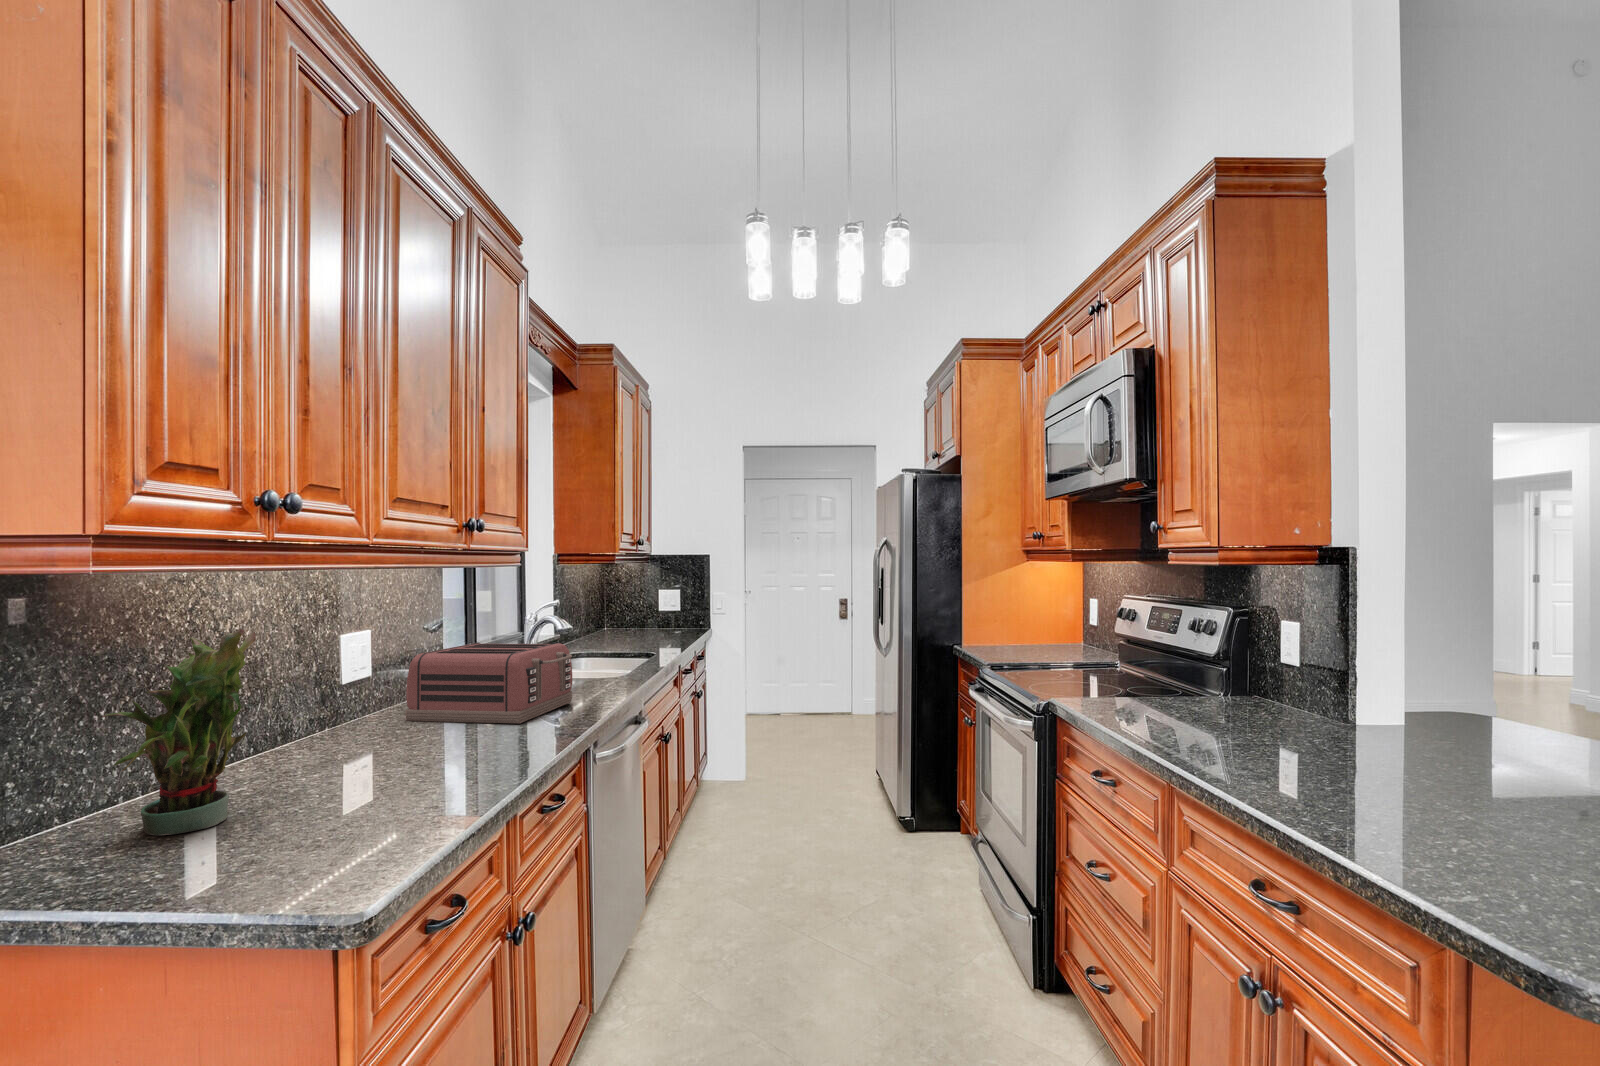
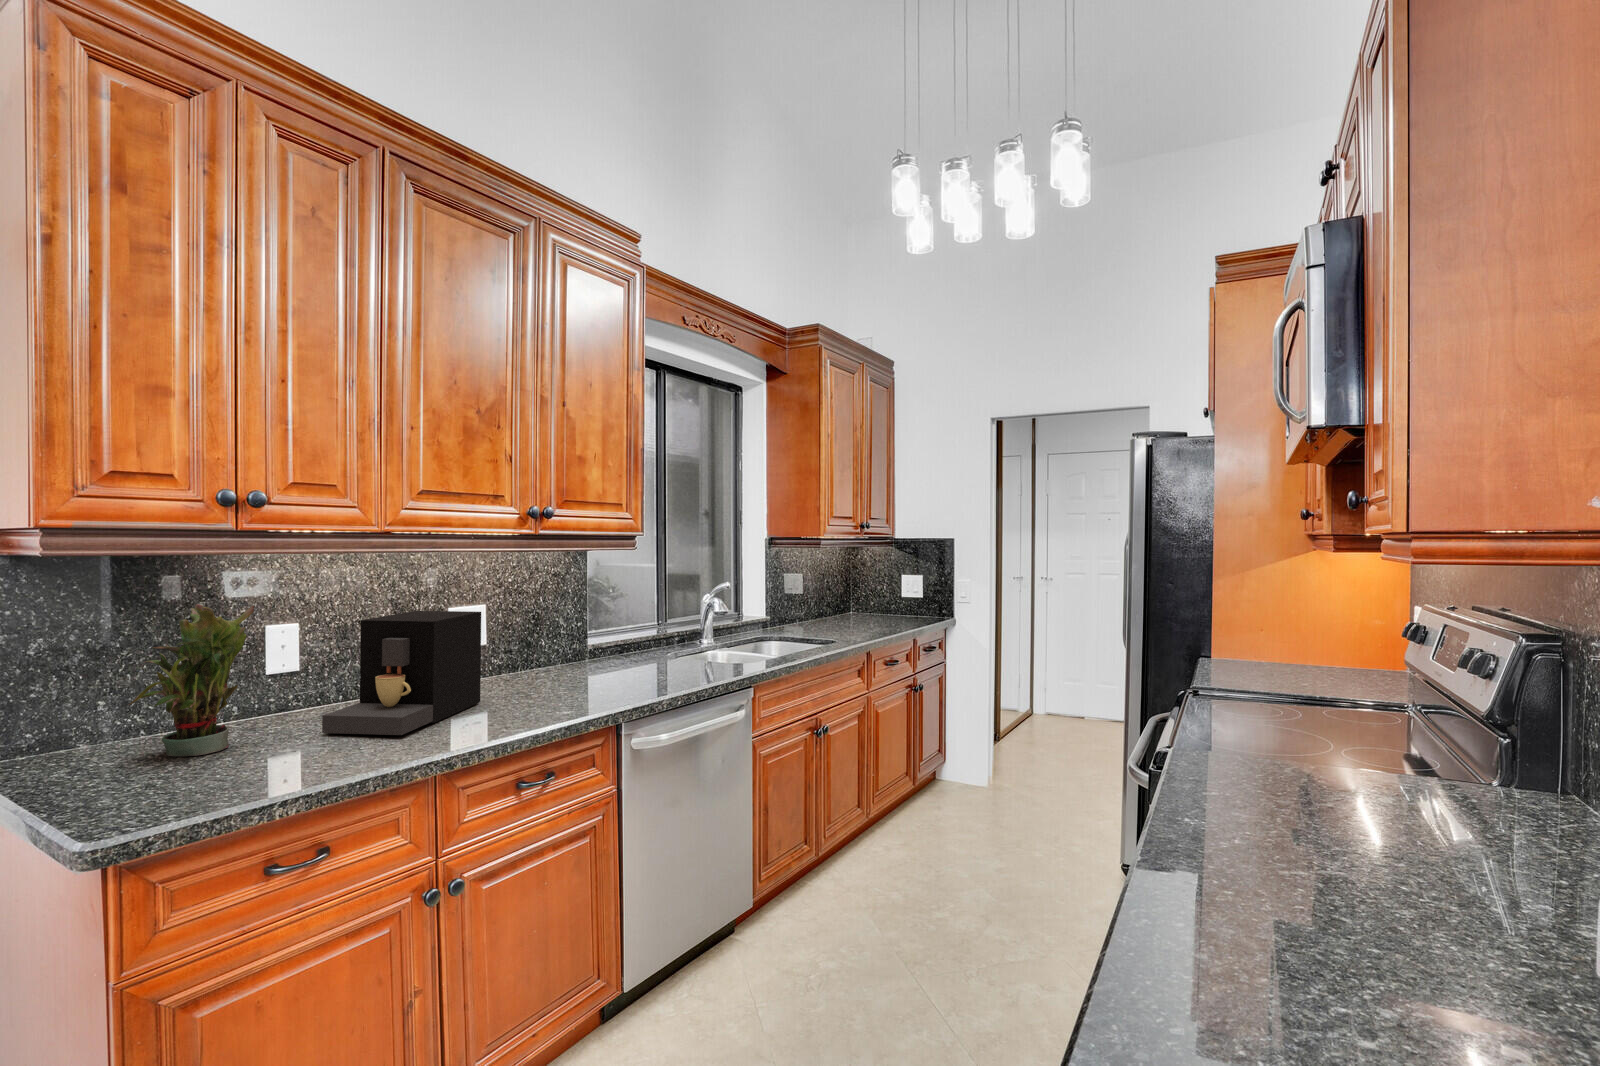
coffee maker: none [319,633,430,785] -> present [322,611,481,735]
toaster: present [405,643,572,724] -> none [505,621,654,701]

